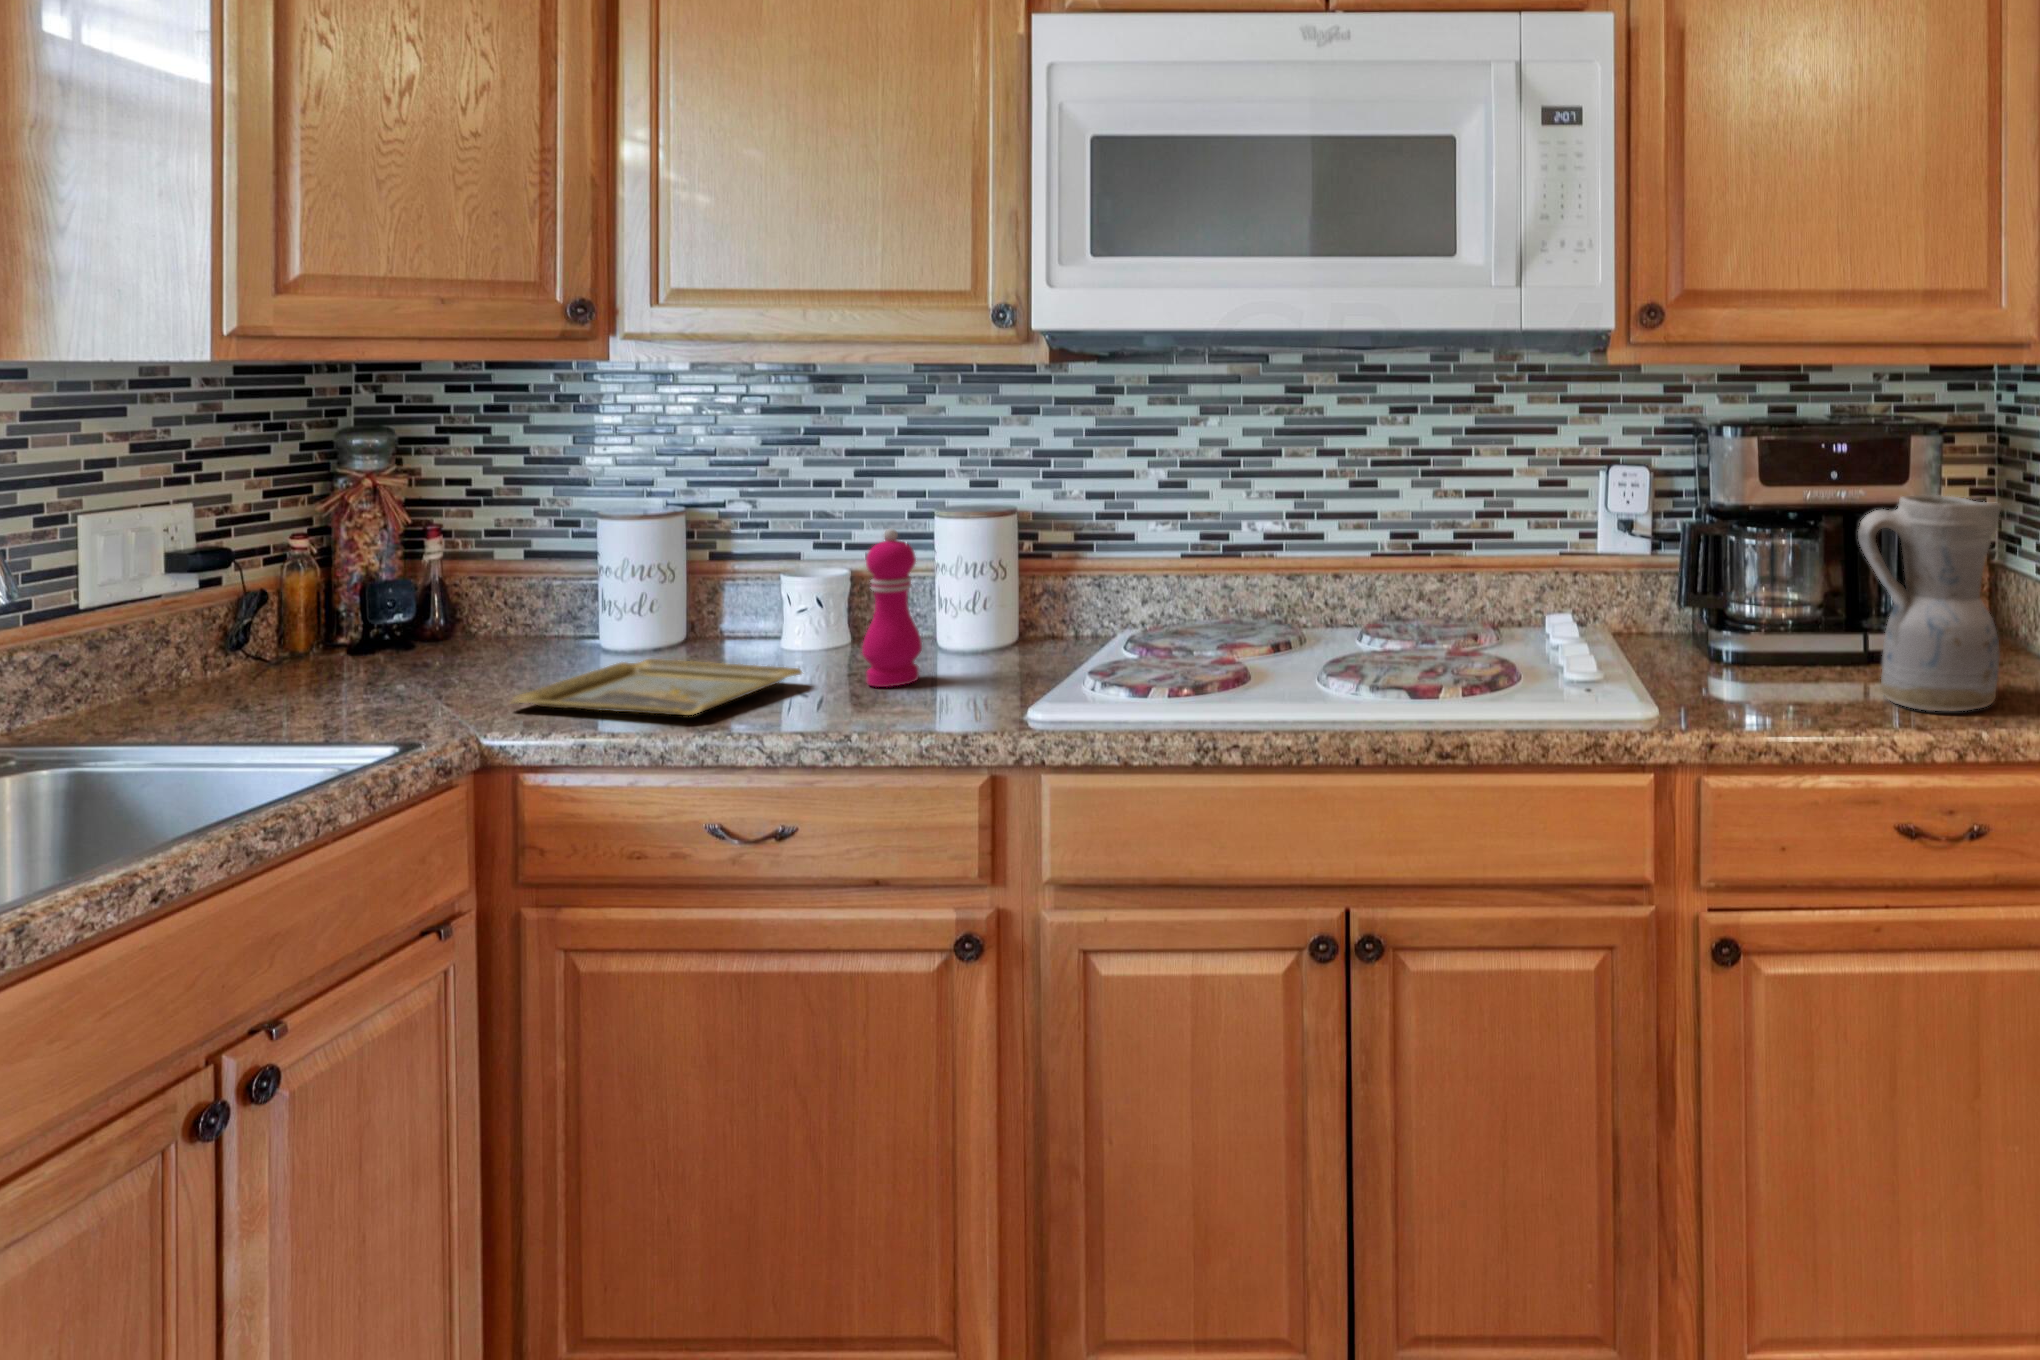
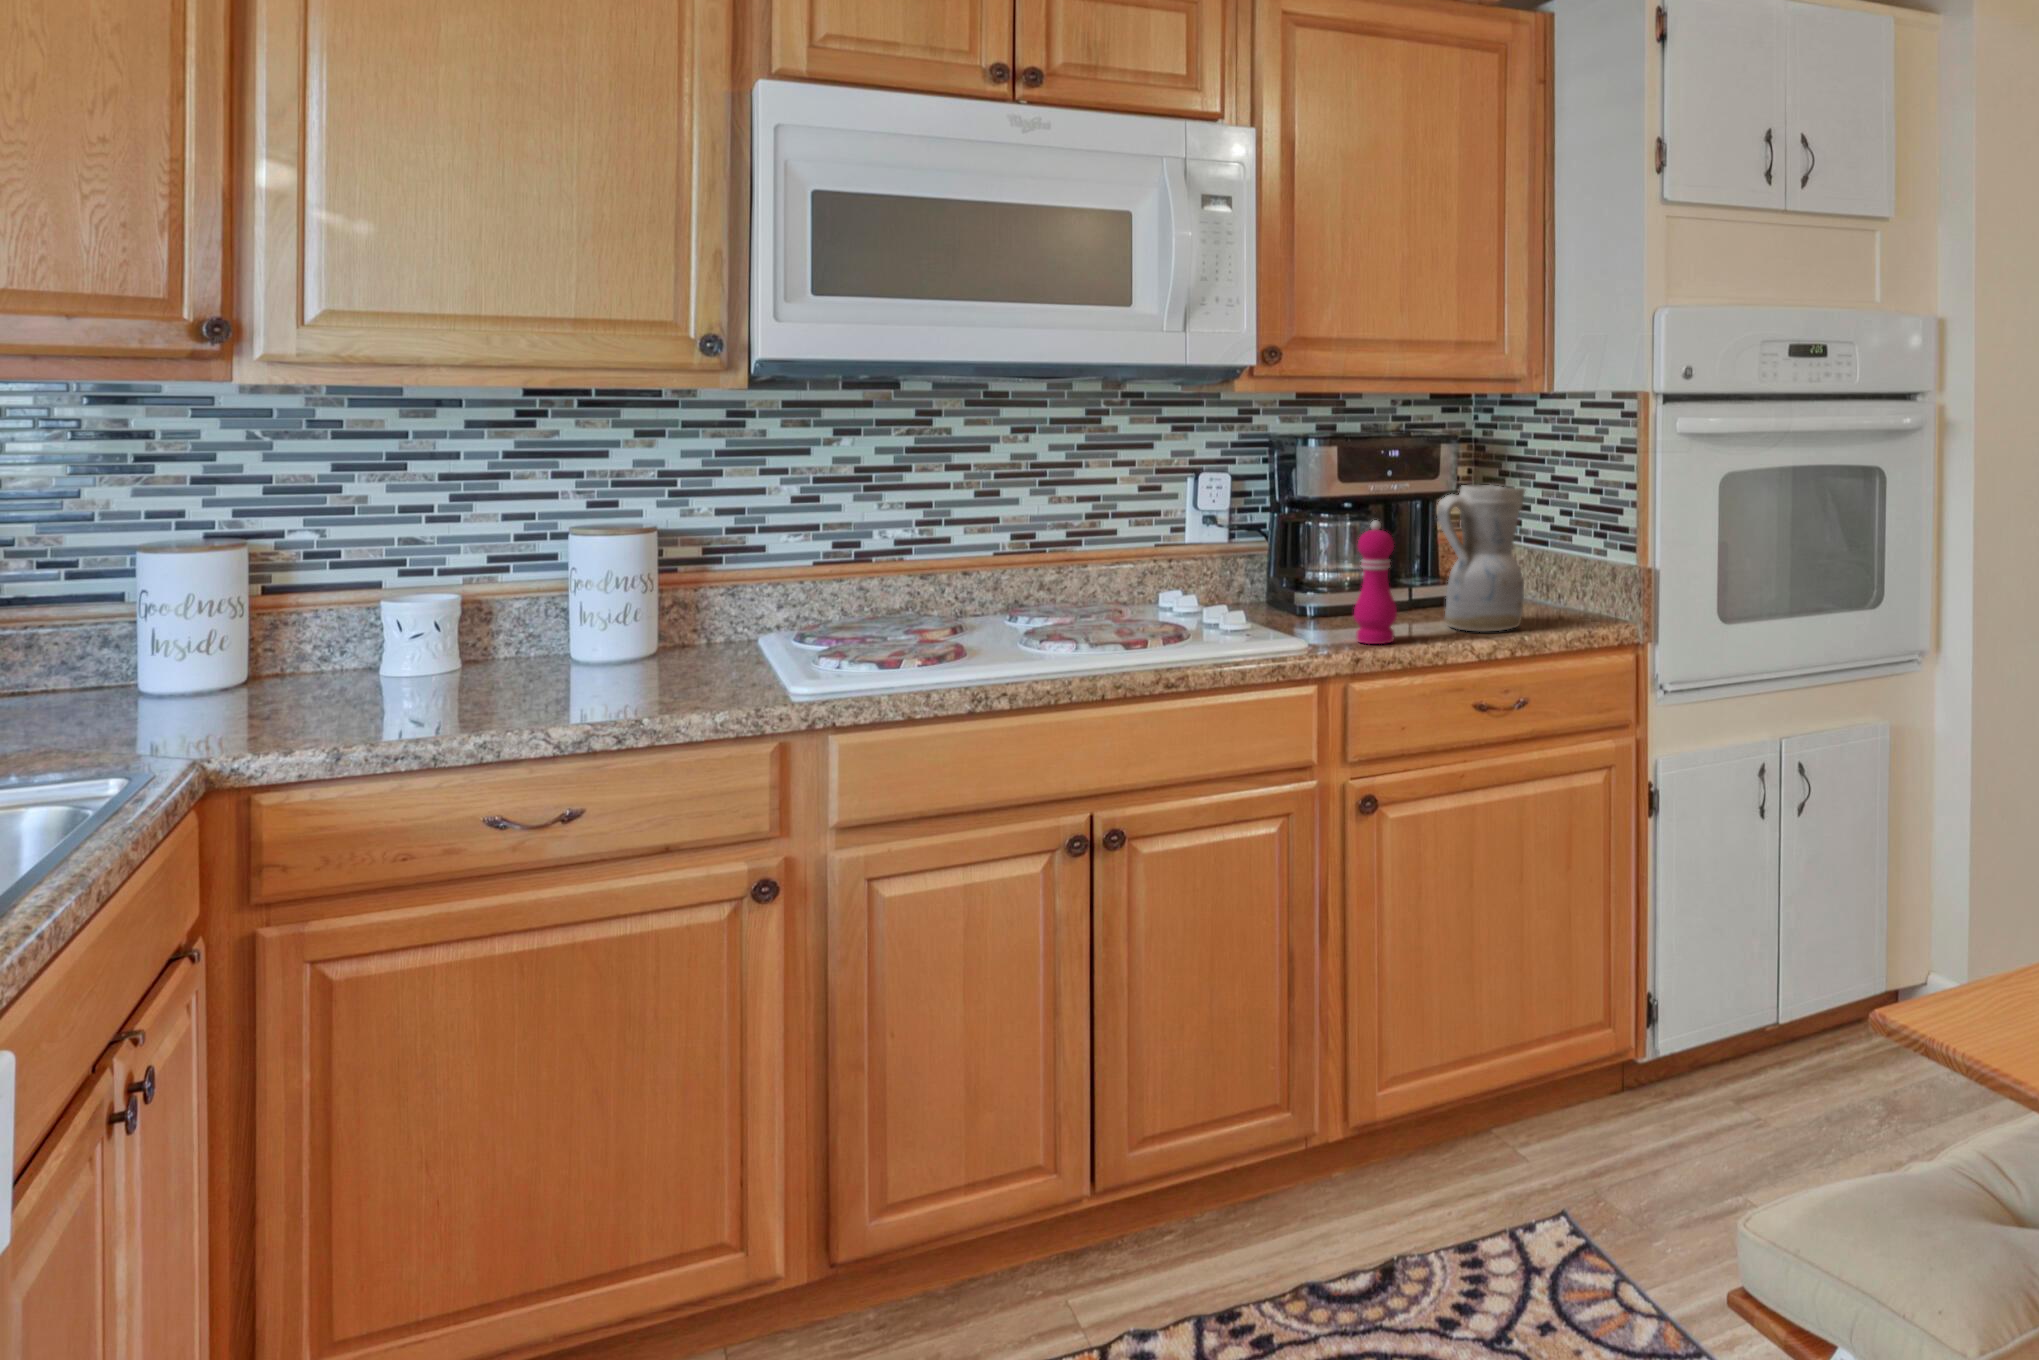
pepper mill: present [862,529,922,687] -> present [1354,520,1397,644]
tray: present [511,659,802,715] -> none [177,680,506,735]

